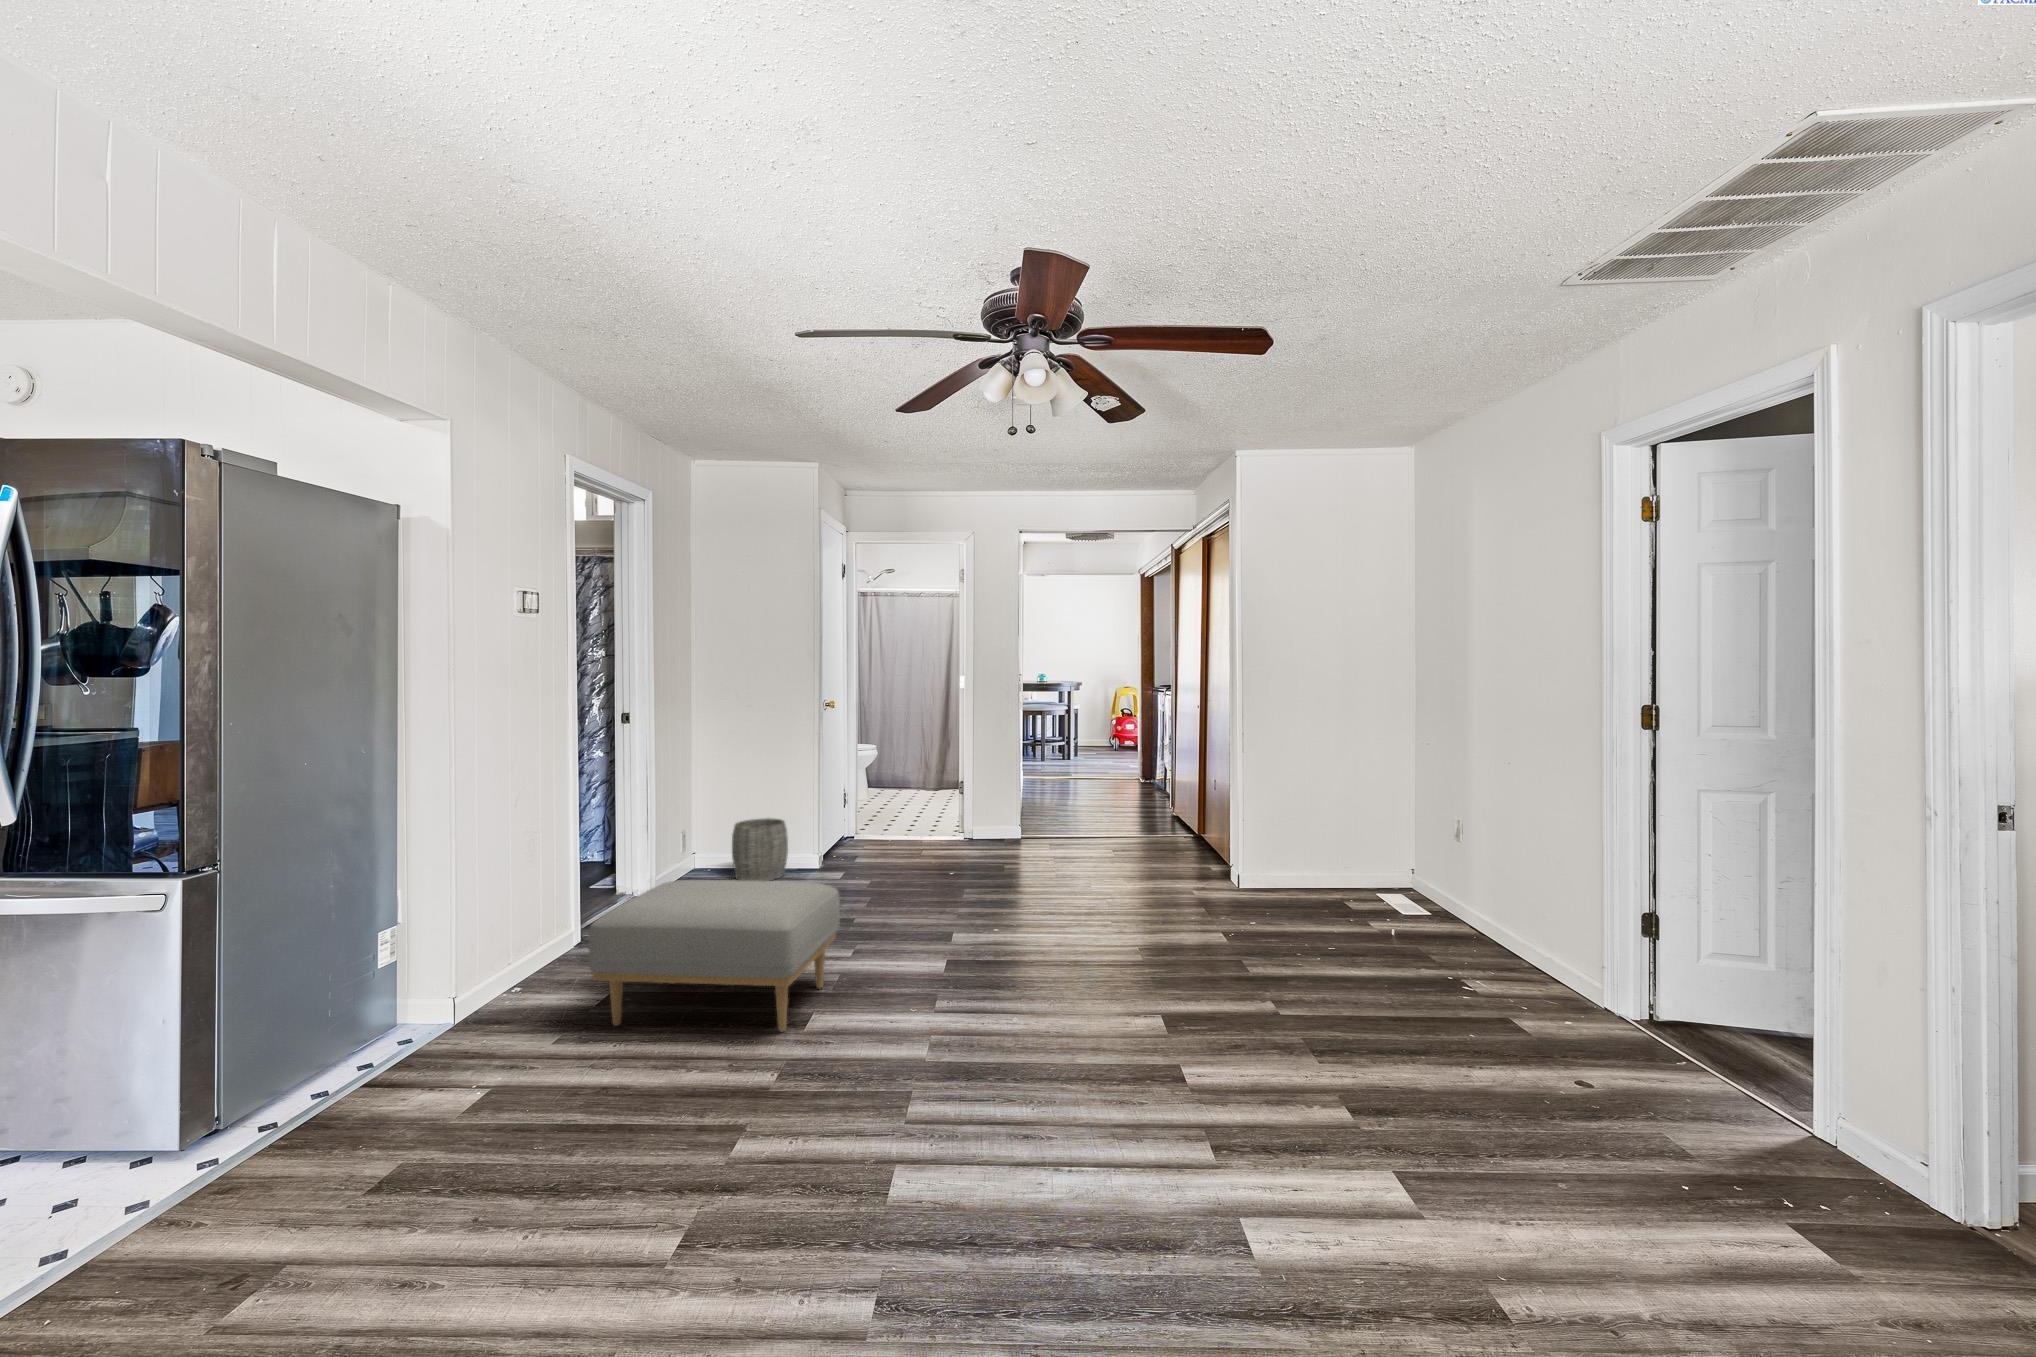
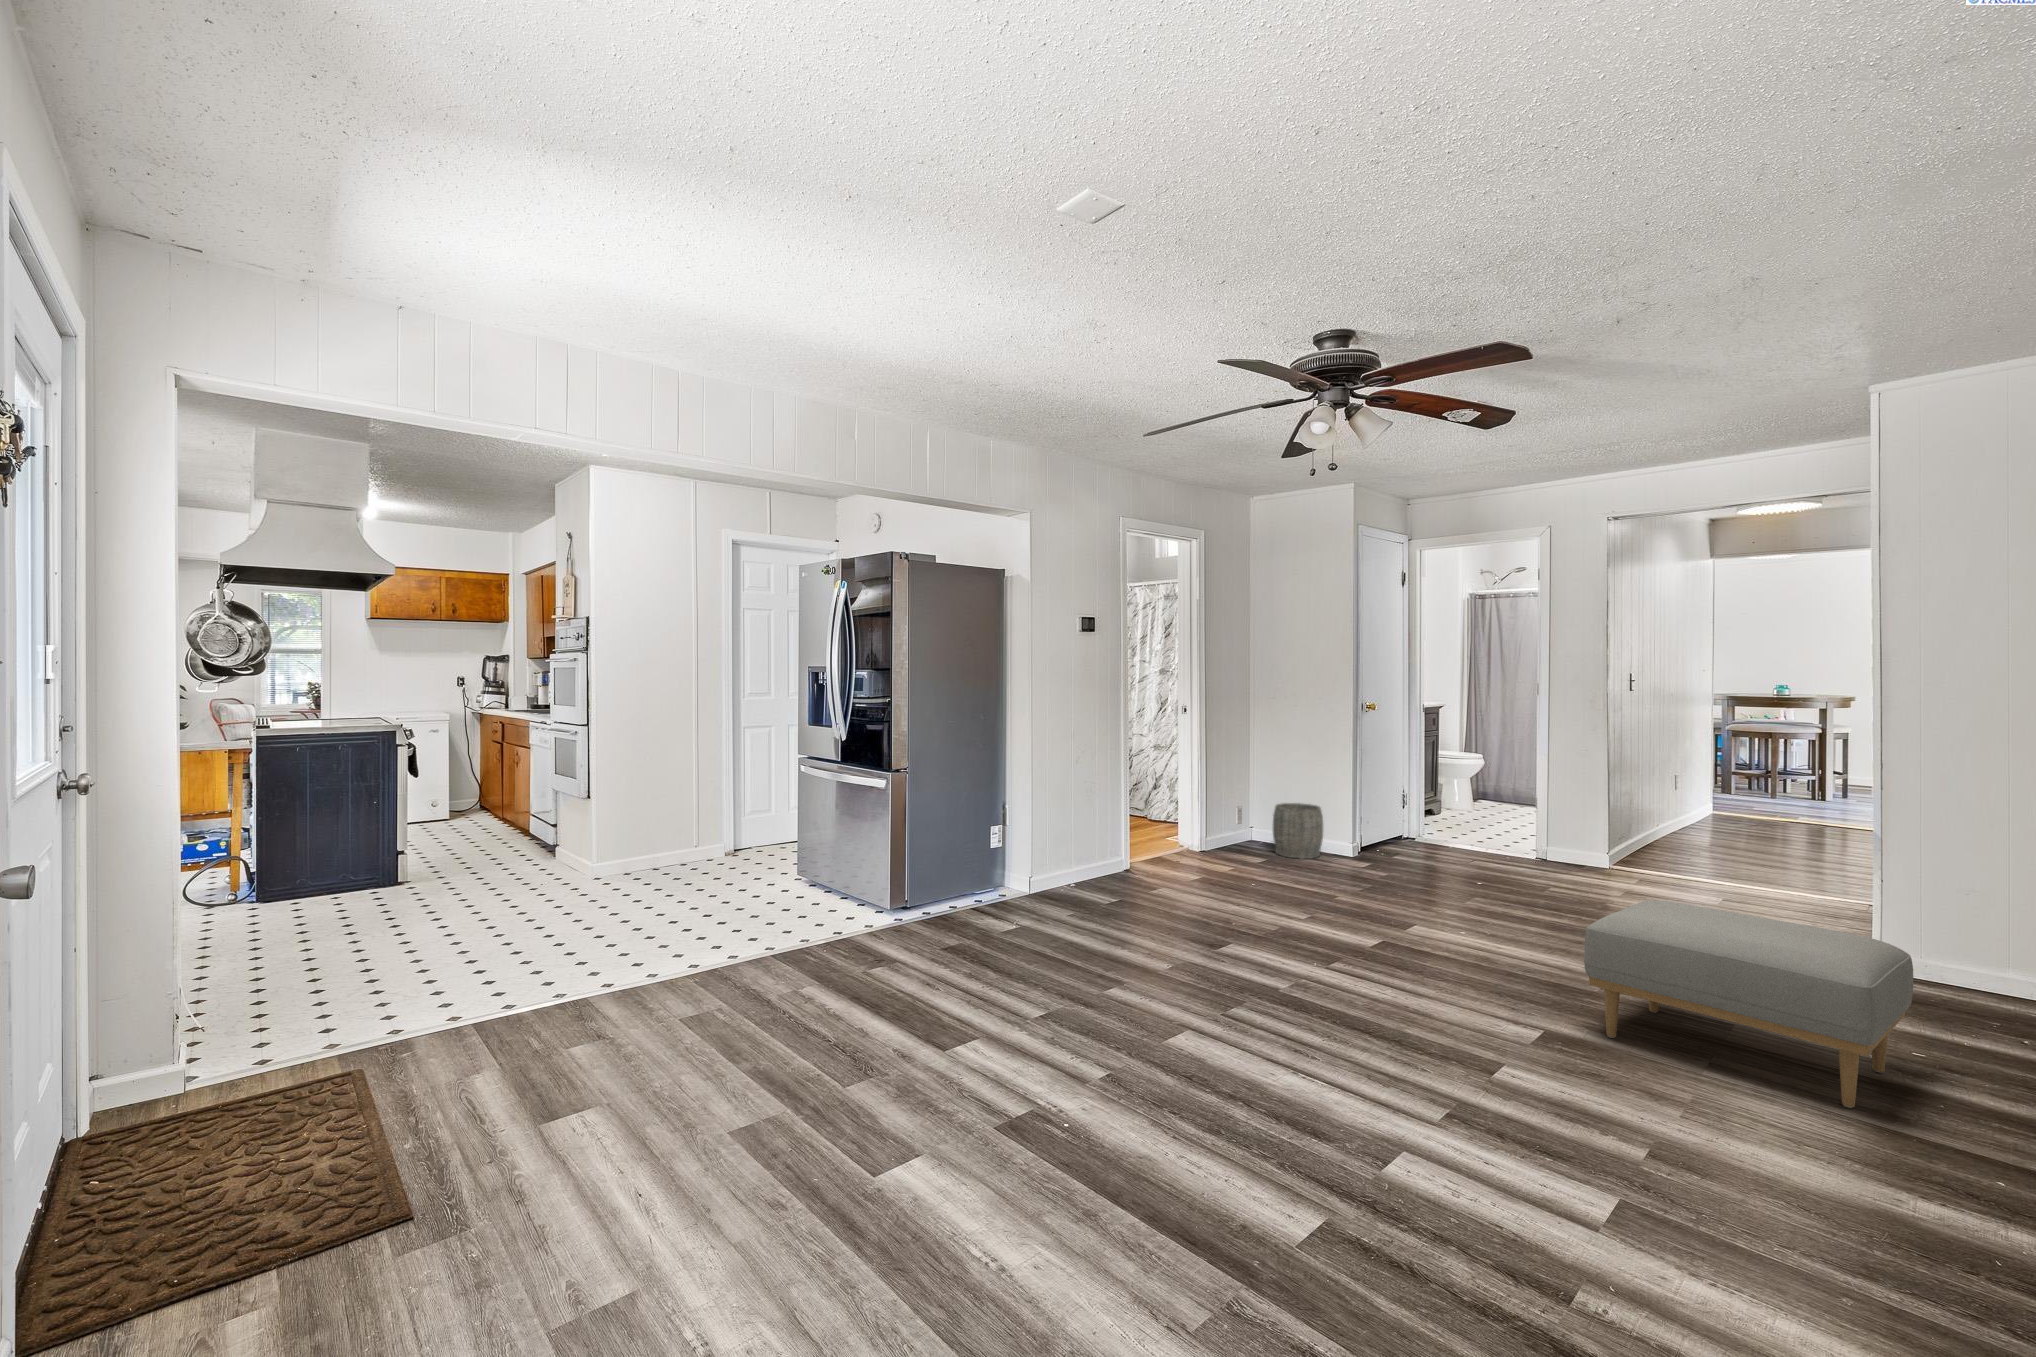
ottoman: present [588,880,840,1031] -> present [1584,900,1913,1108]

